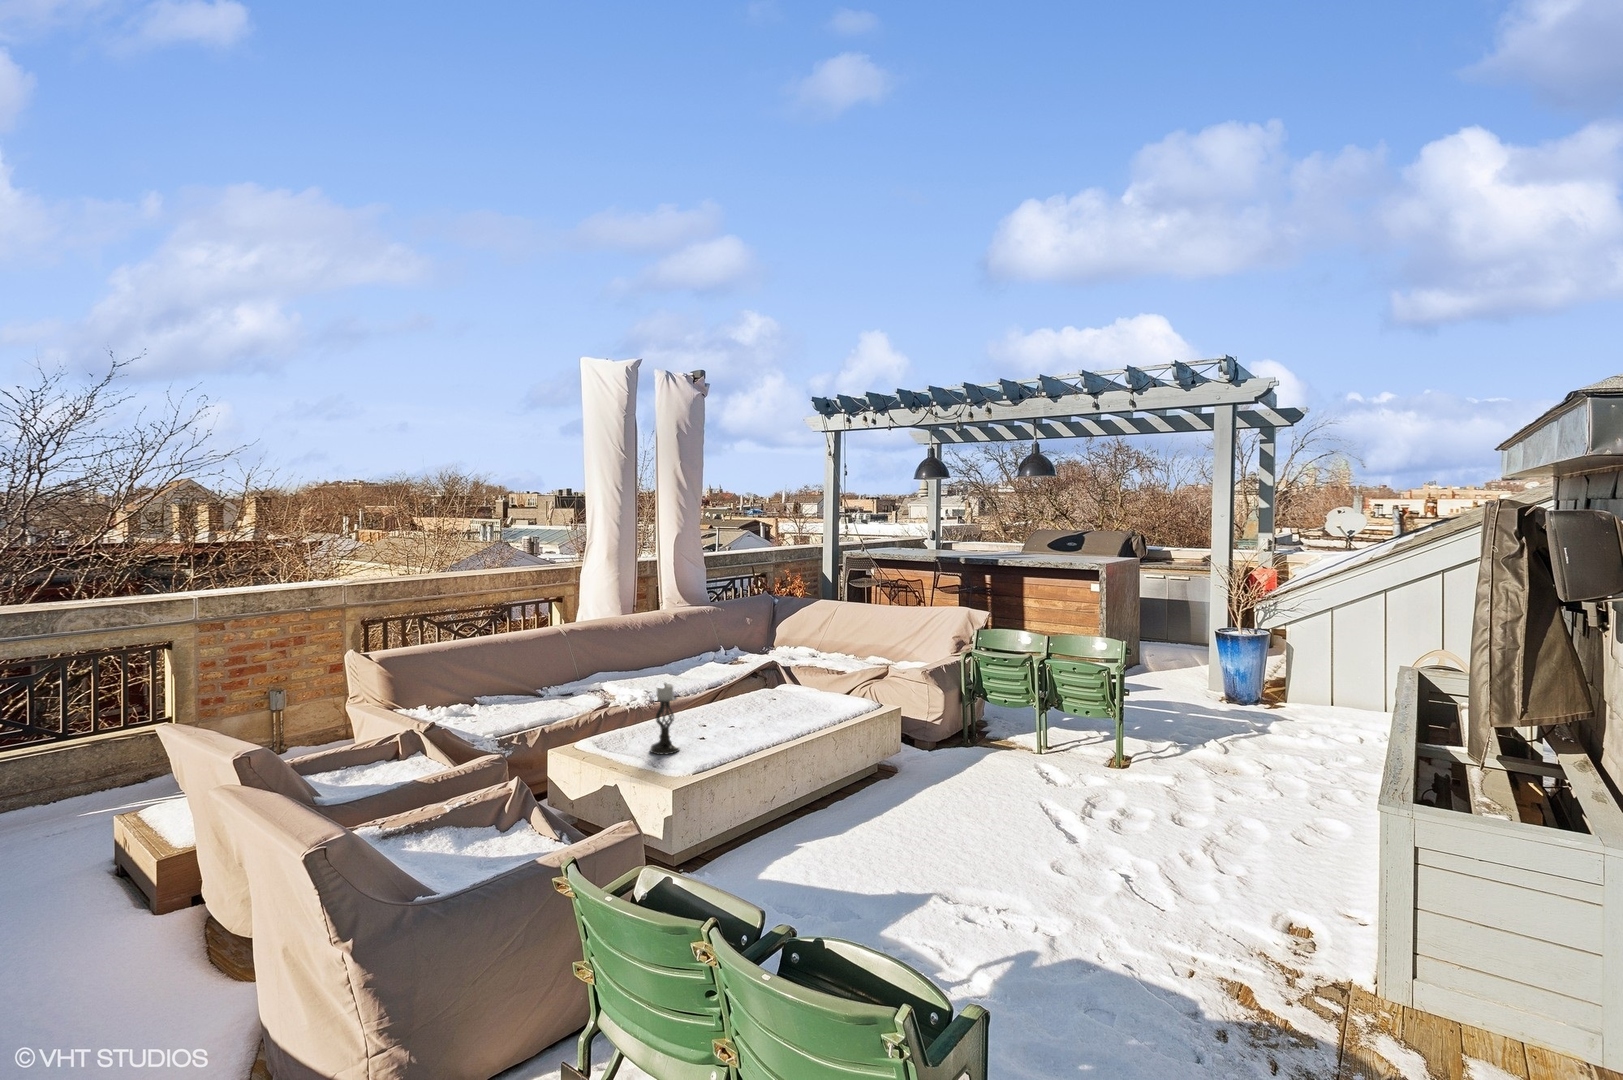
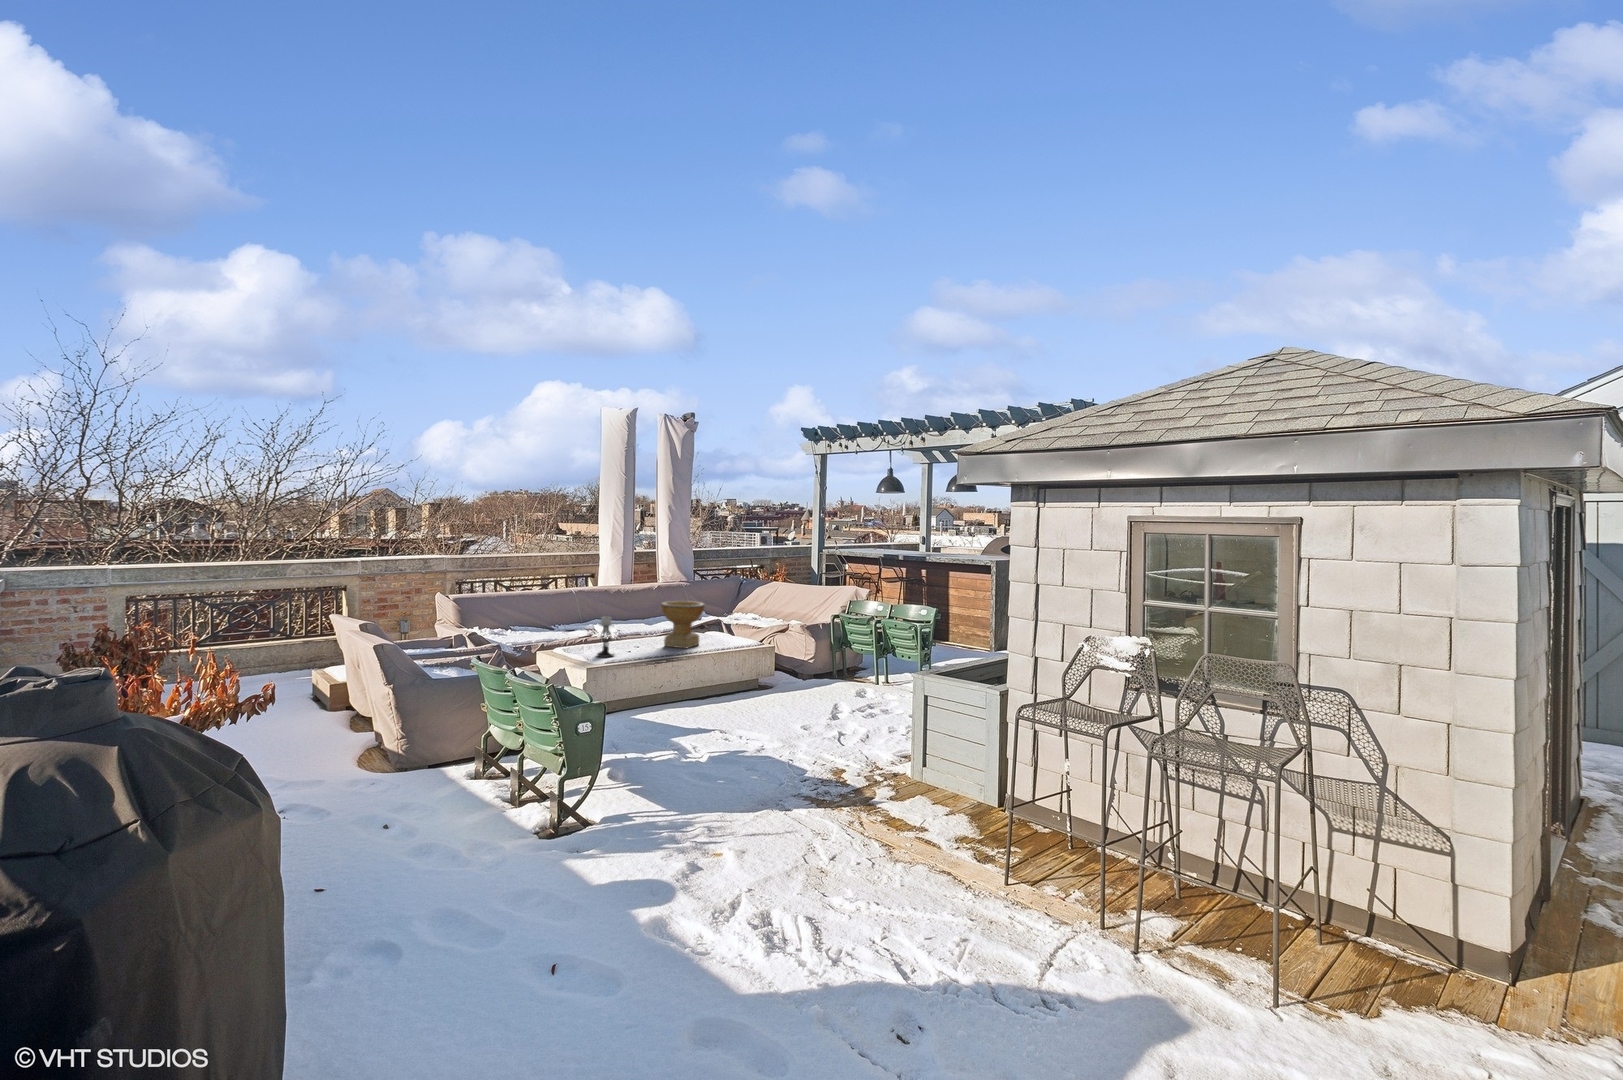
decorative bowl: none [729,646,798,724] -> present [661,601,705,648]

